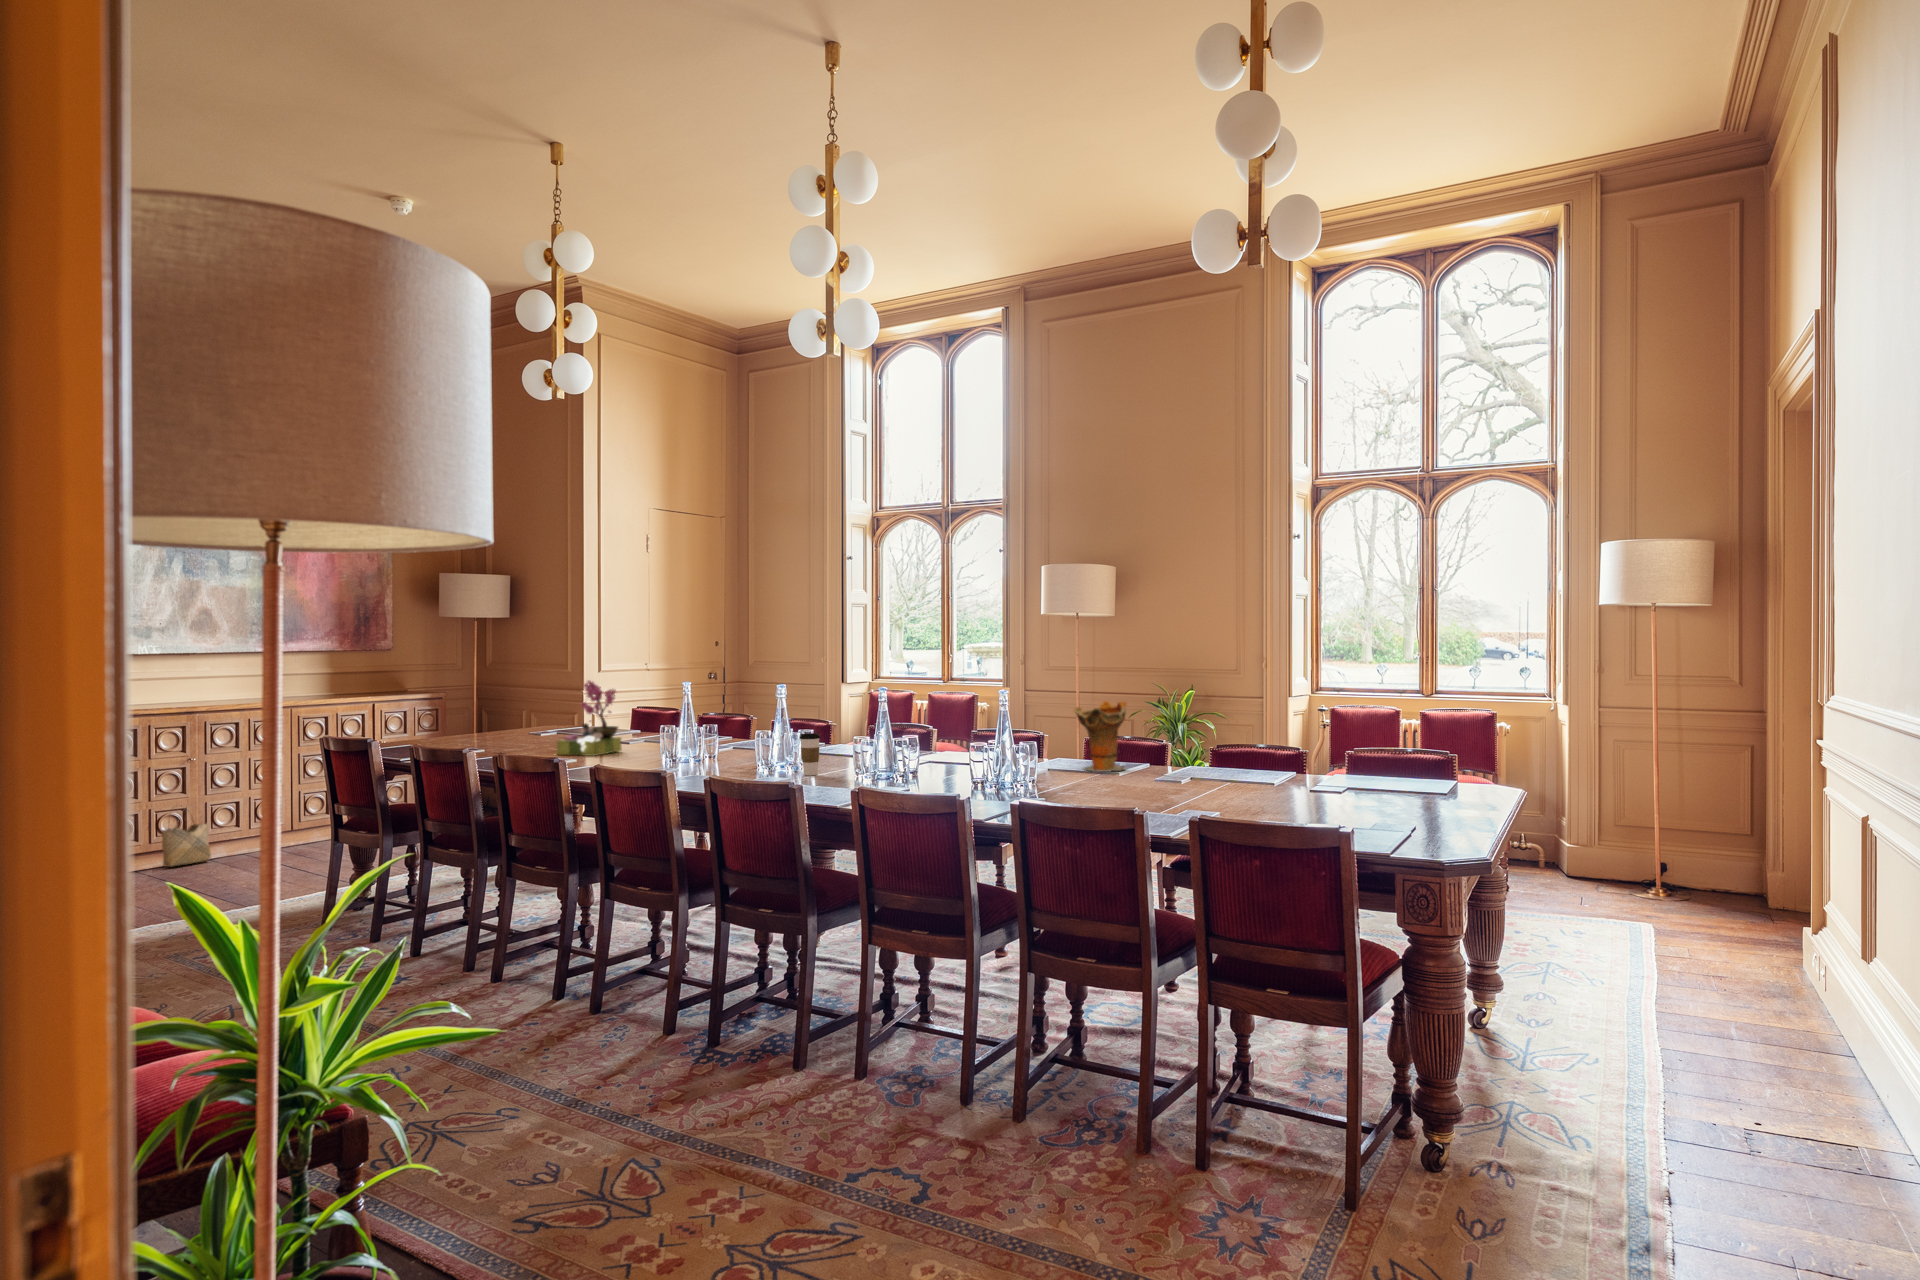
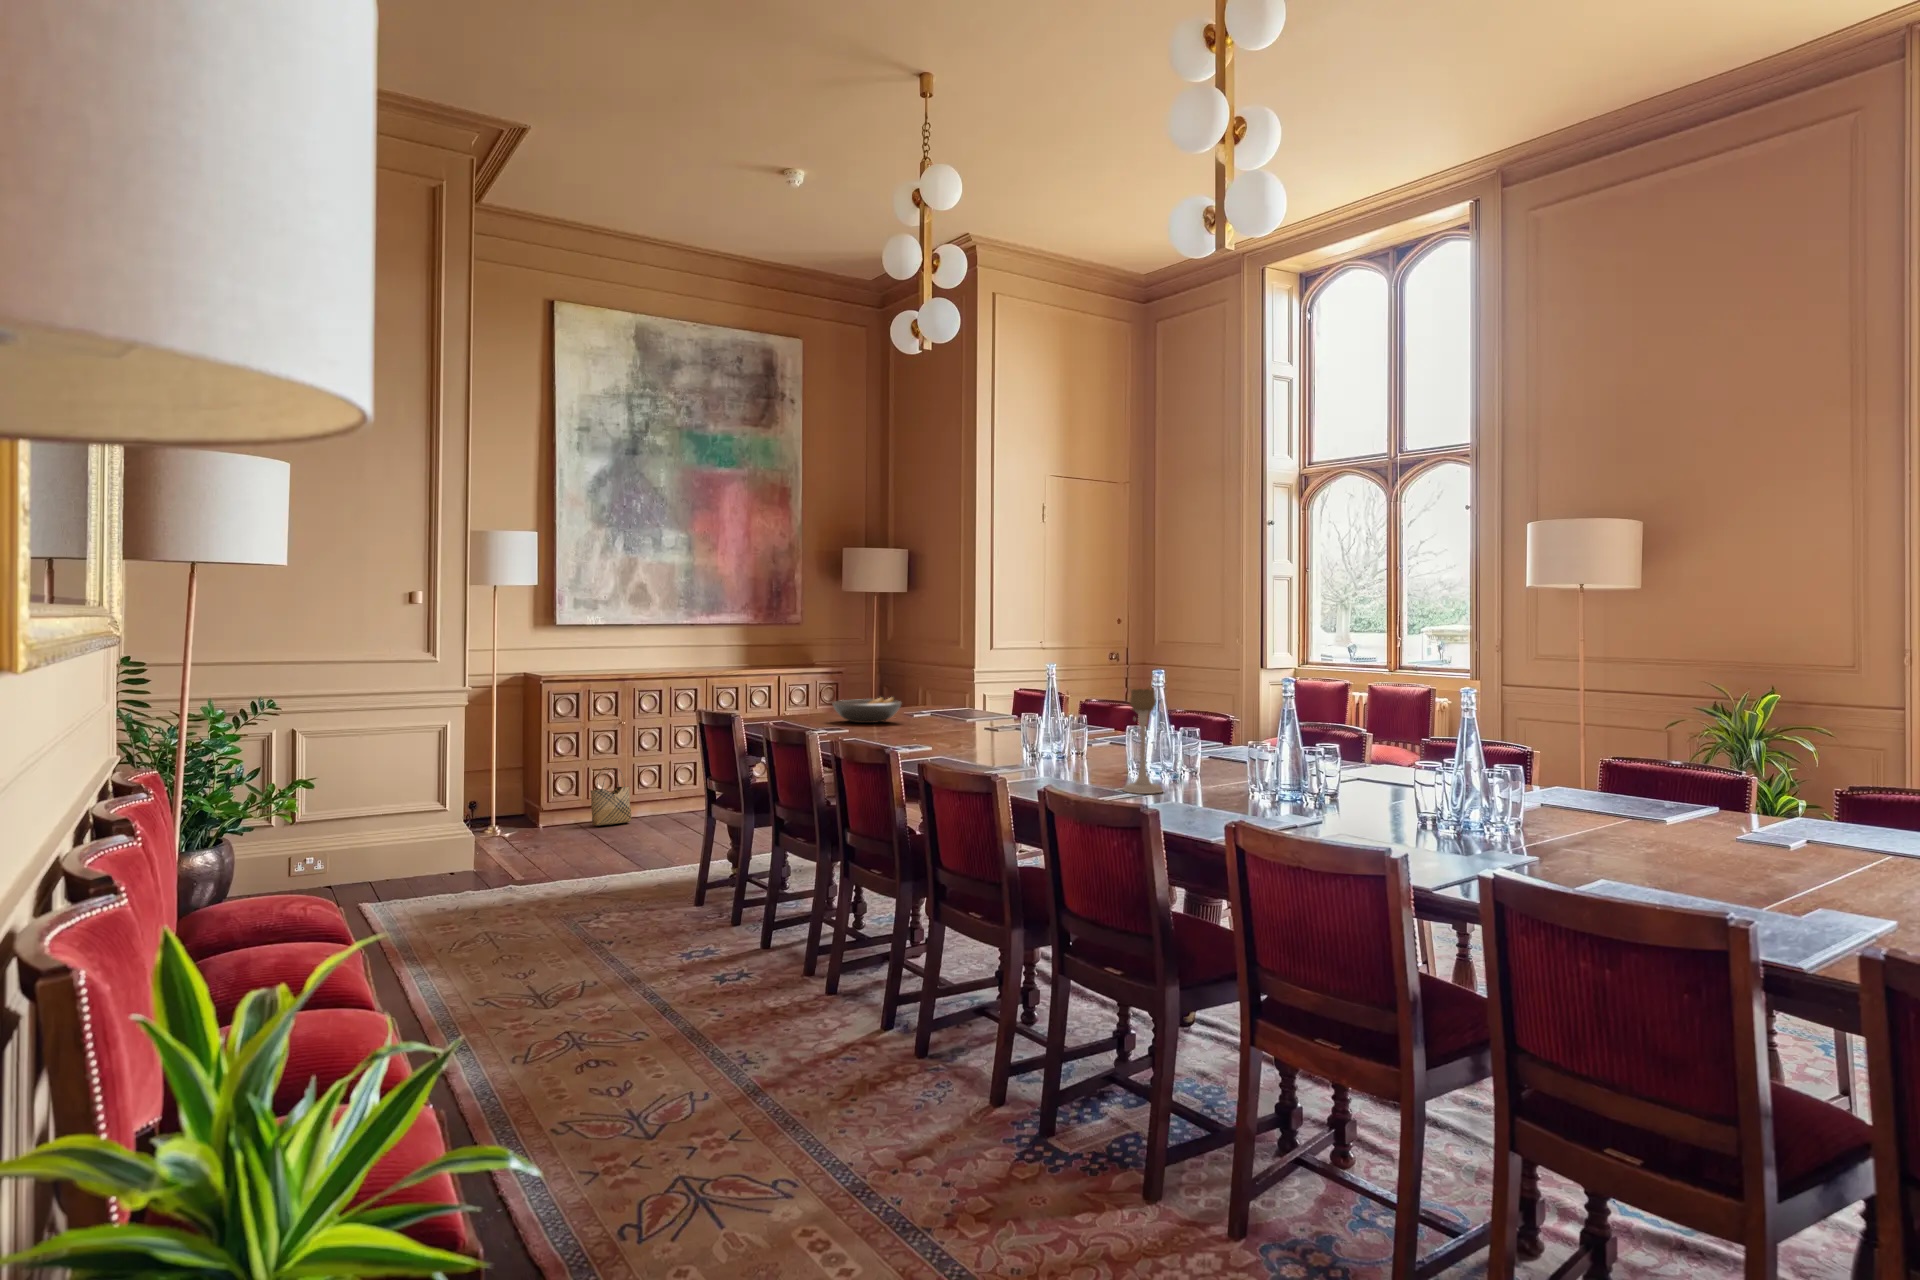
flower arrangement: present [557,681,622,756] -> none [918,657,988,745]
candle holder: none [757,699,790,781] -> present [1122,689,1163,794]
decorative vase: present [1074,701,1126,772] -> none [1580,707,1669,812]
fruit bowl: none [457,717,528,743] -> present [833,697,901,723]
coffee cup: present [800,733,821,776] -> none [1180,734,1207,789]

